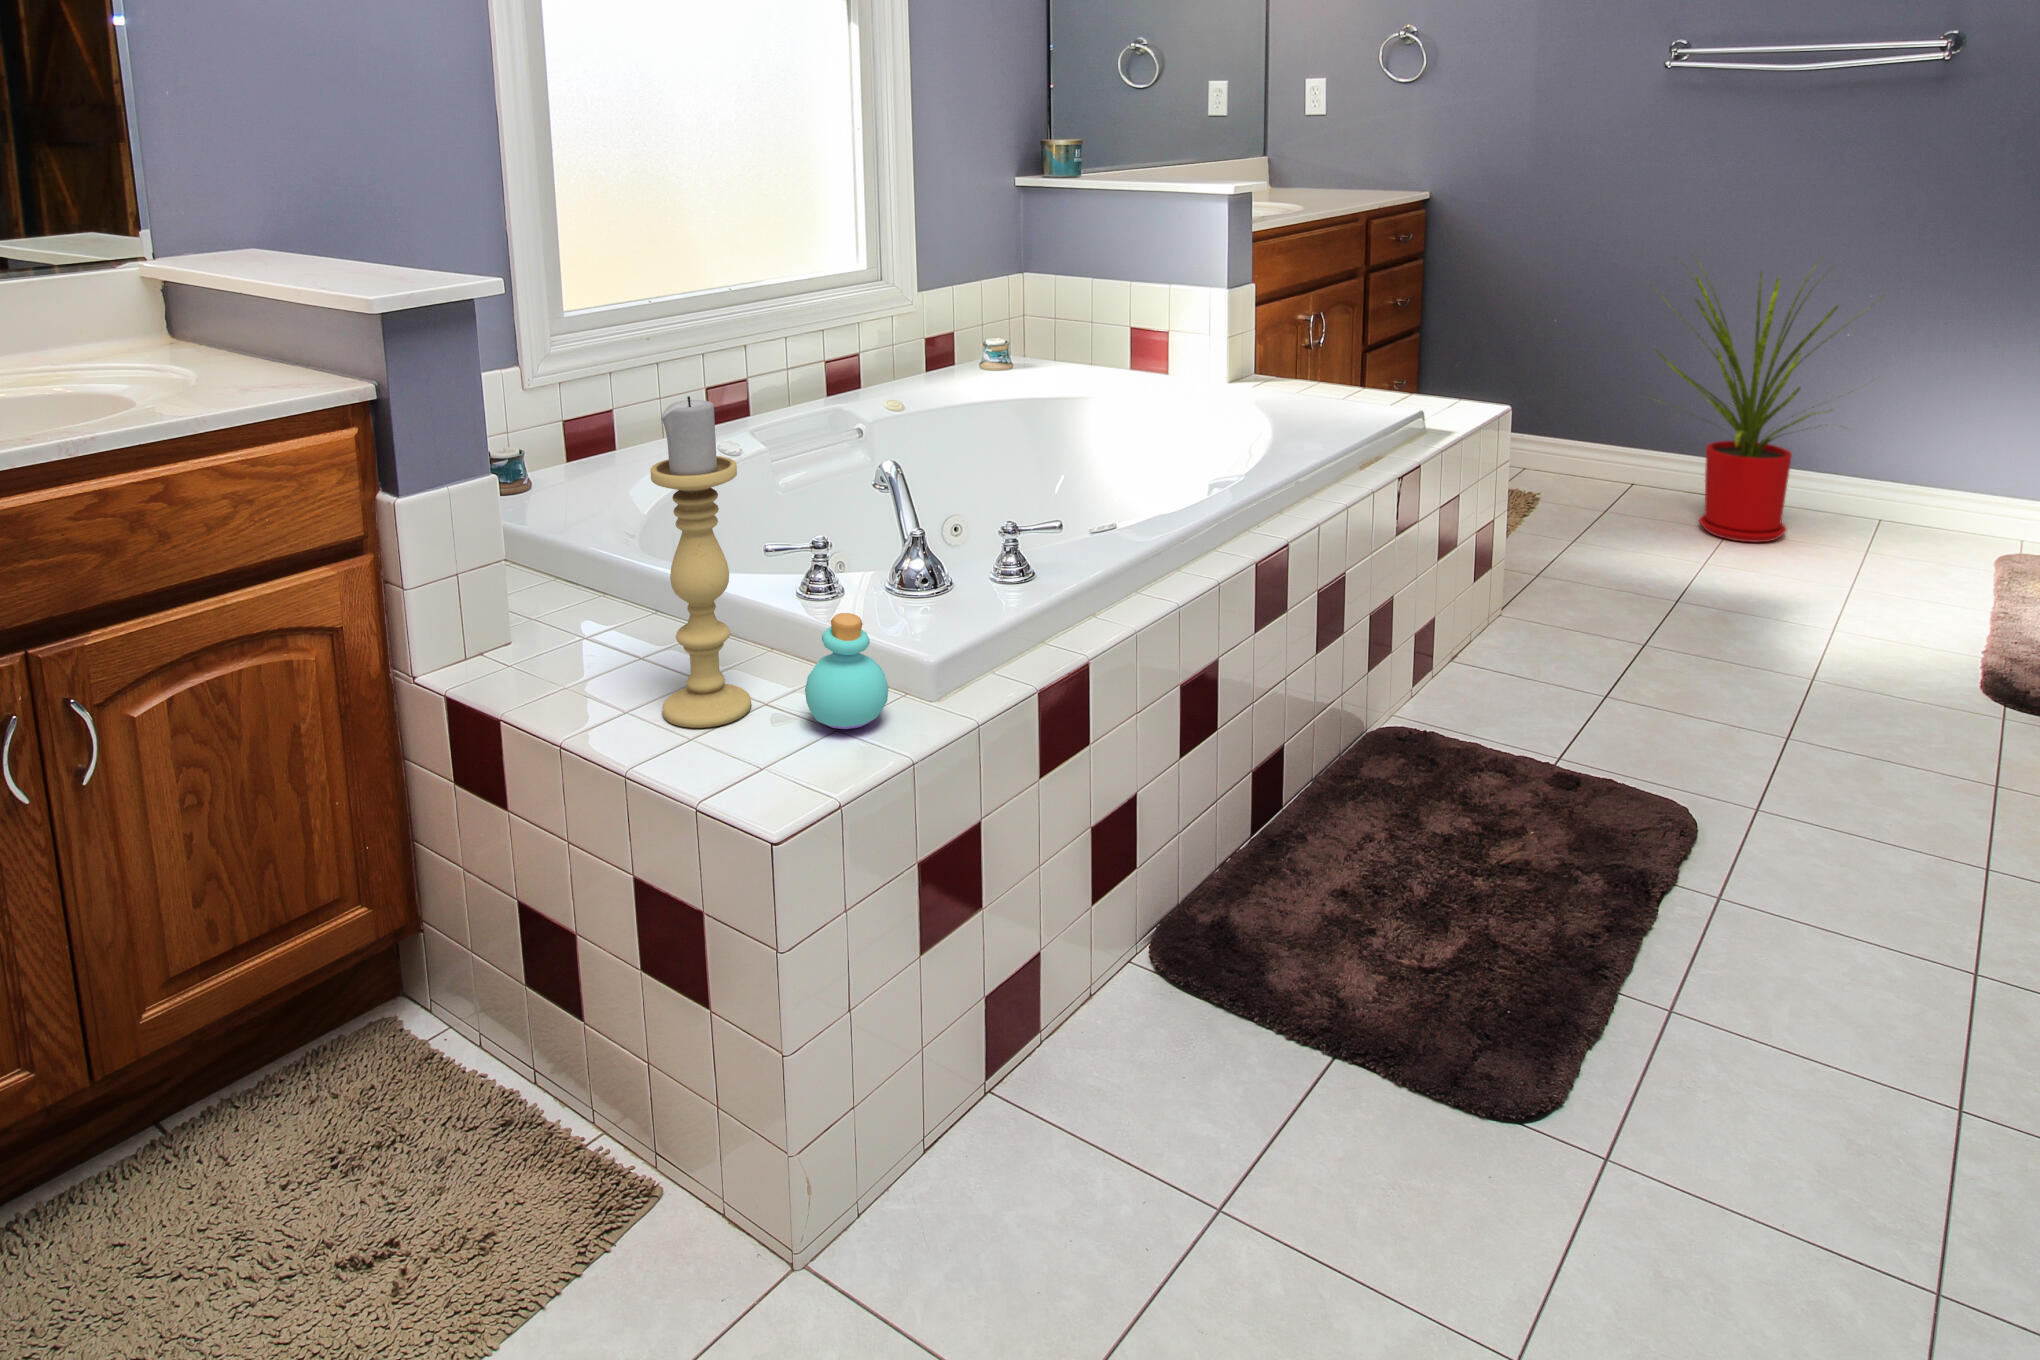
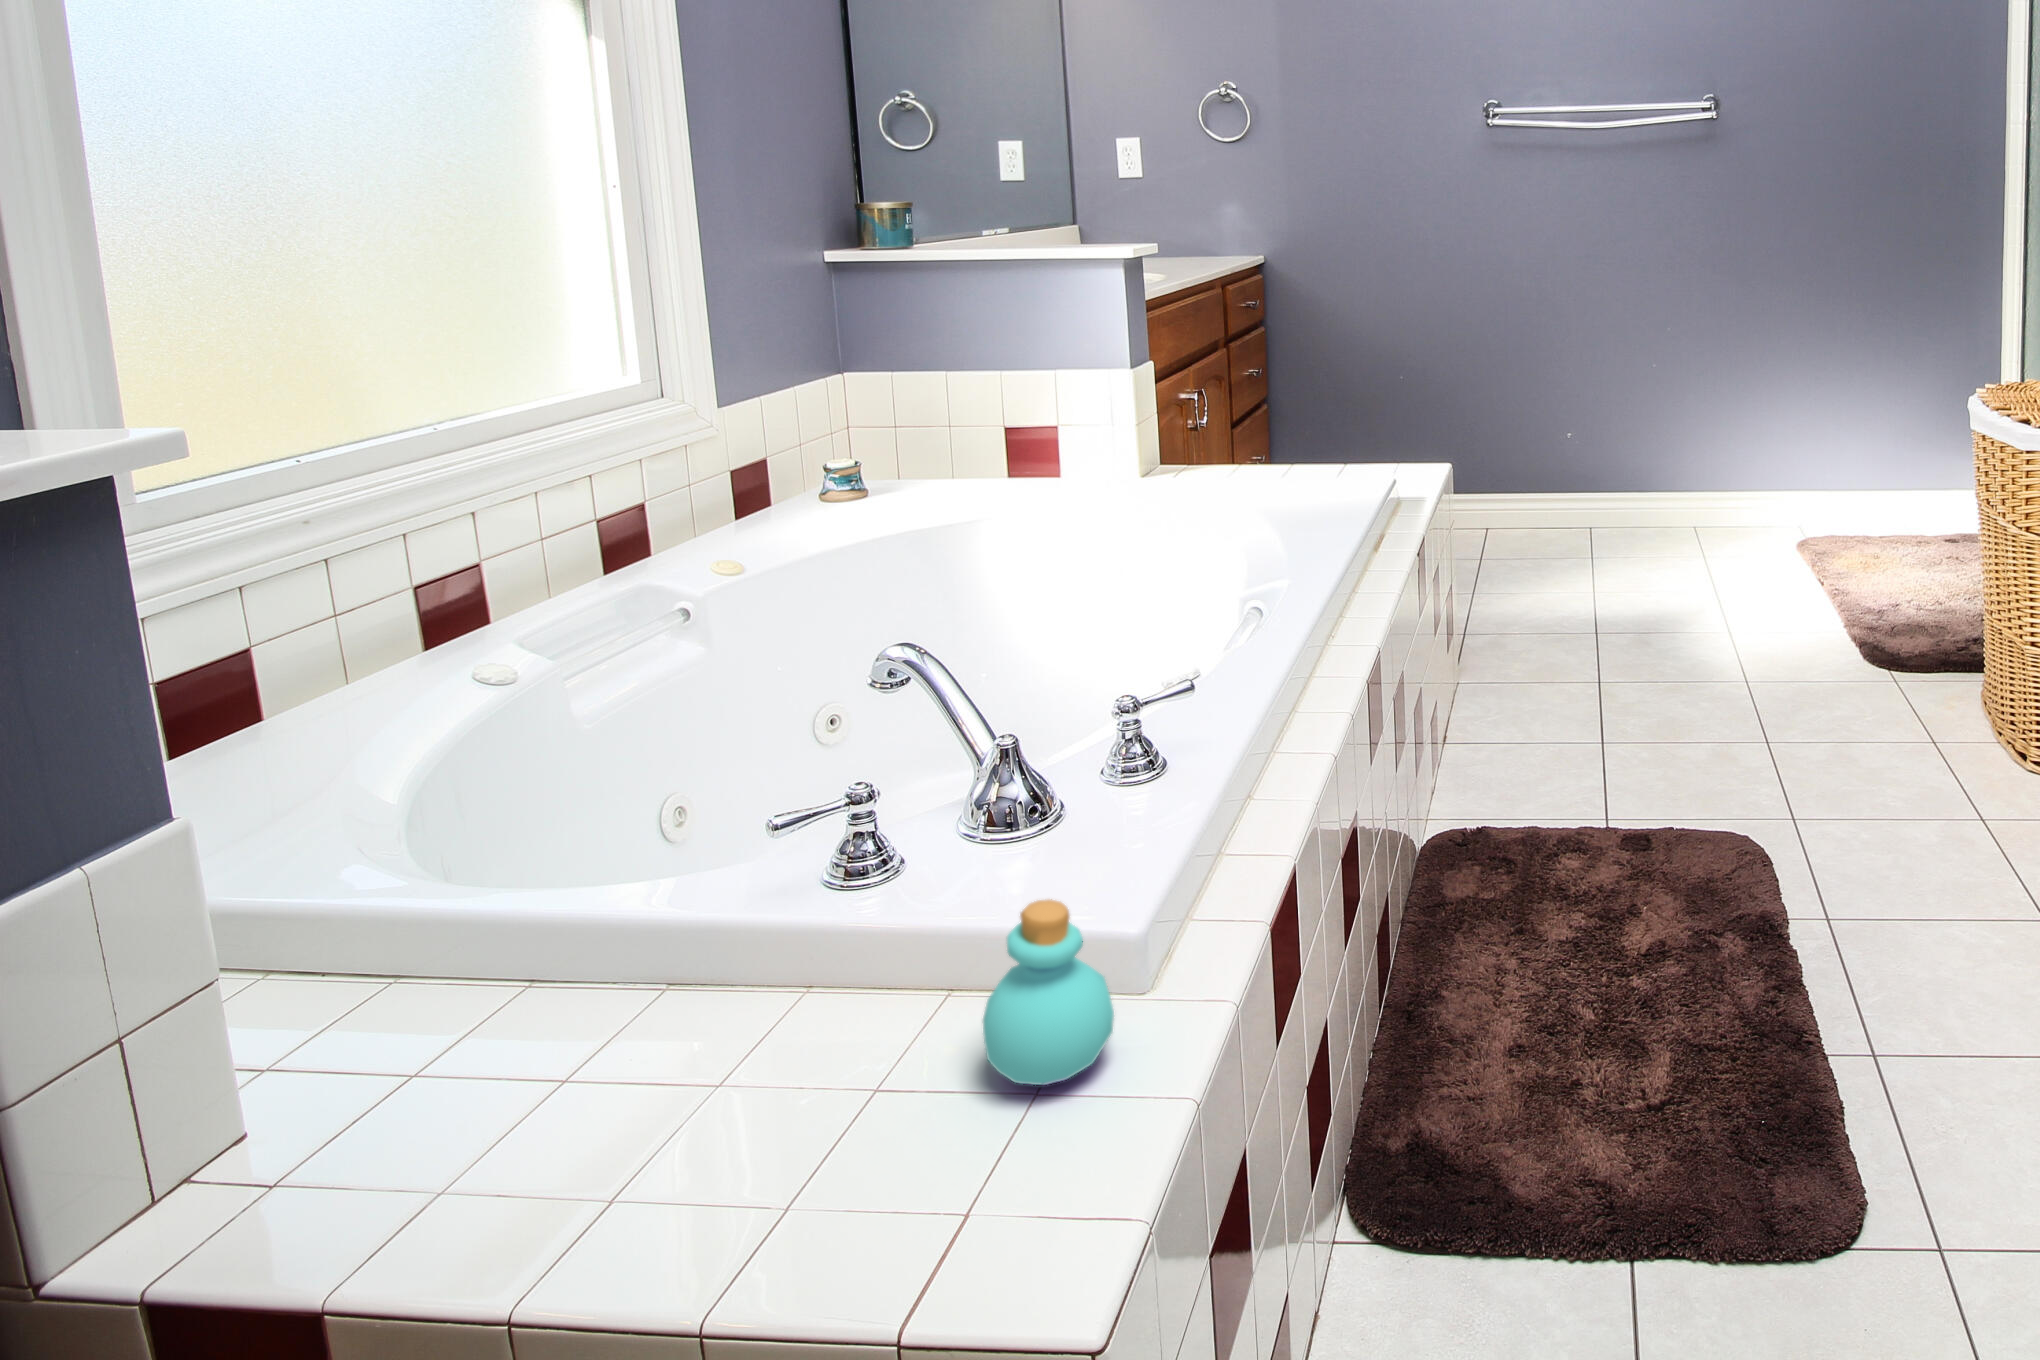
house plant: present [1651,265,1885,542] -> none [1501,286,1707,563]
candle holder: present [650,396,751,728] -> none [674,614,875,1176]

